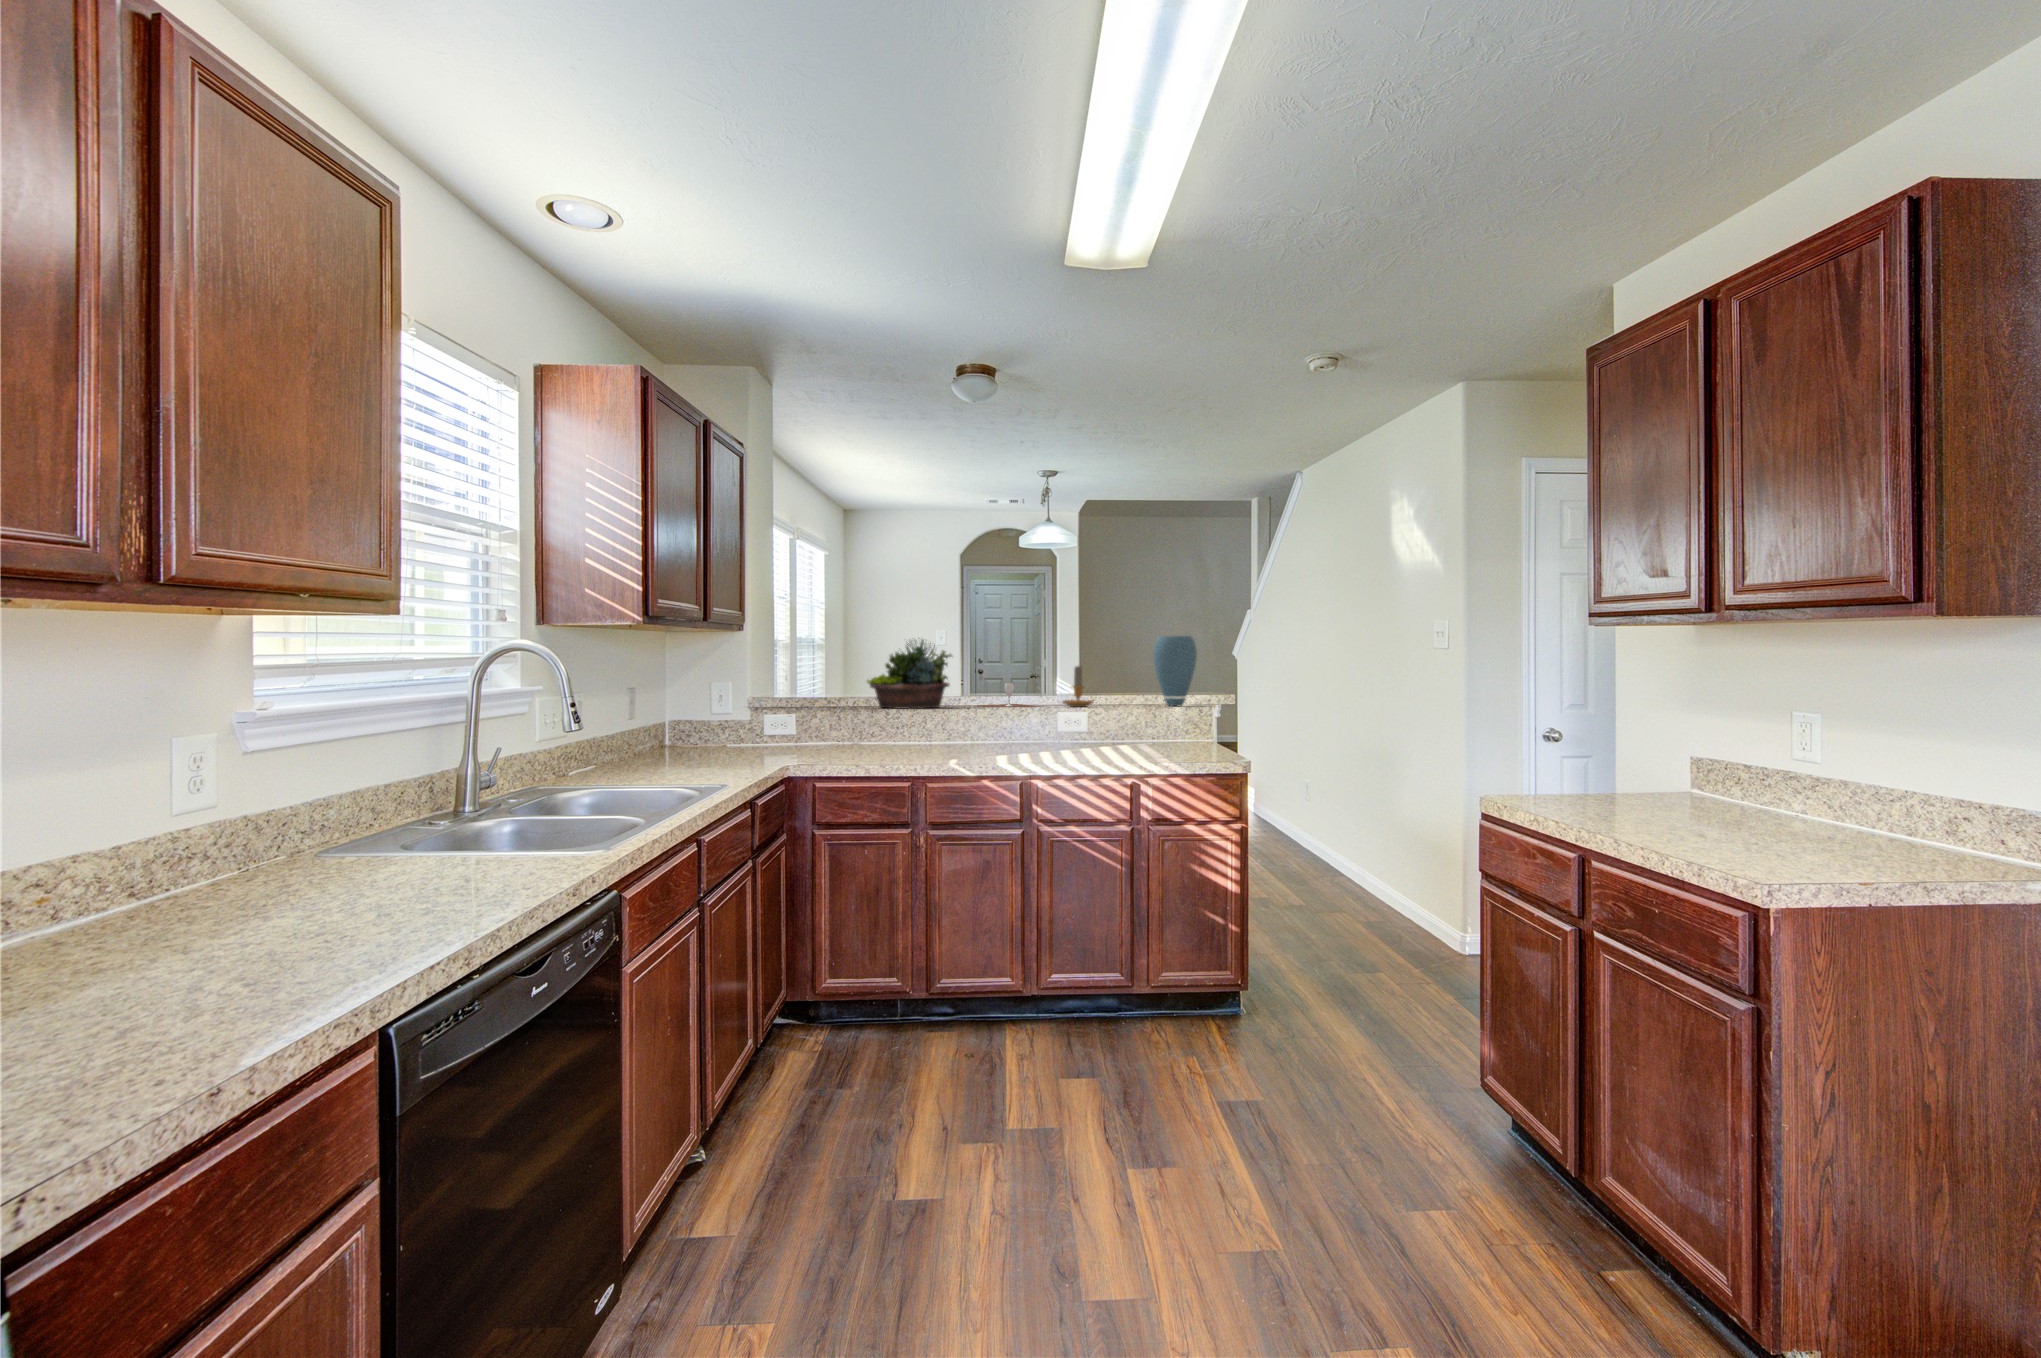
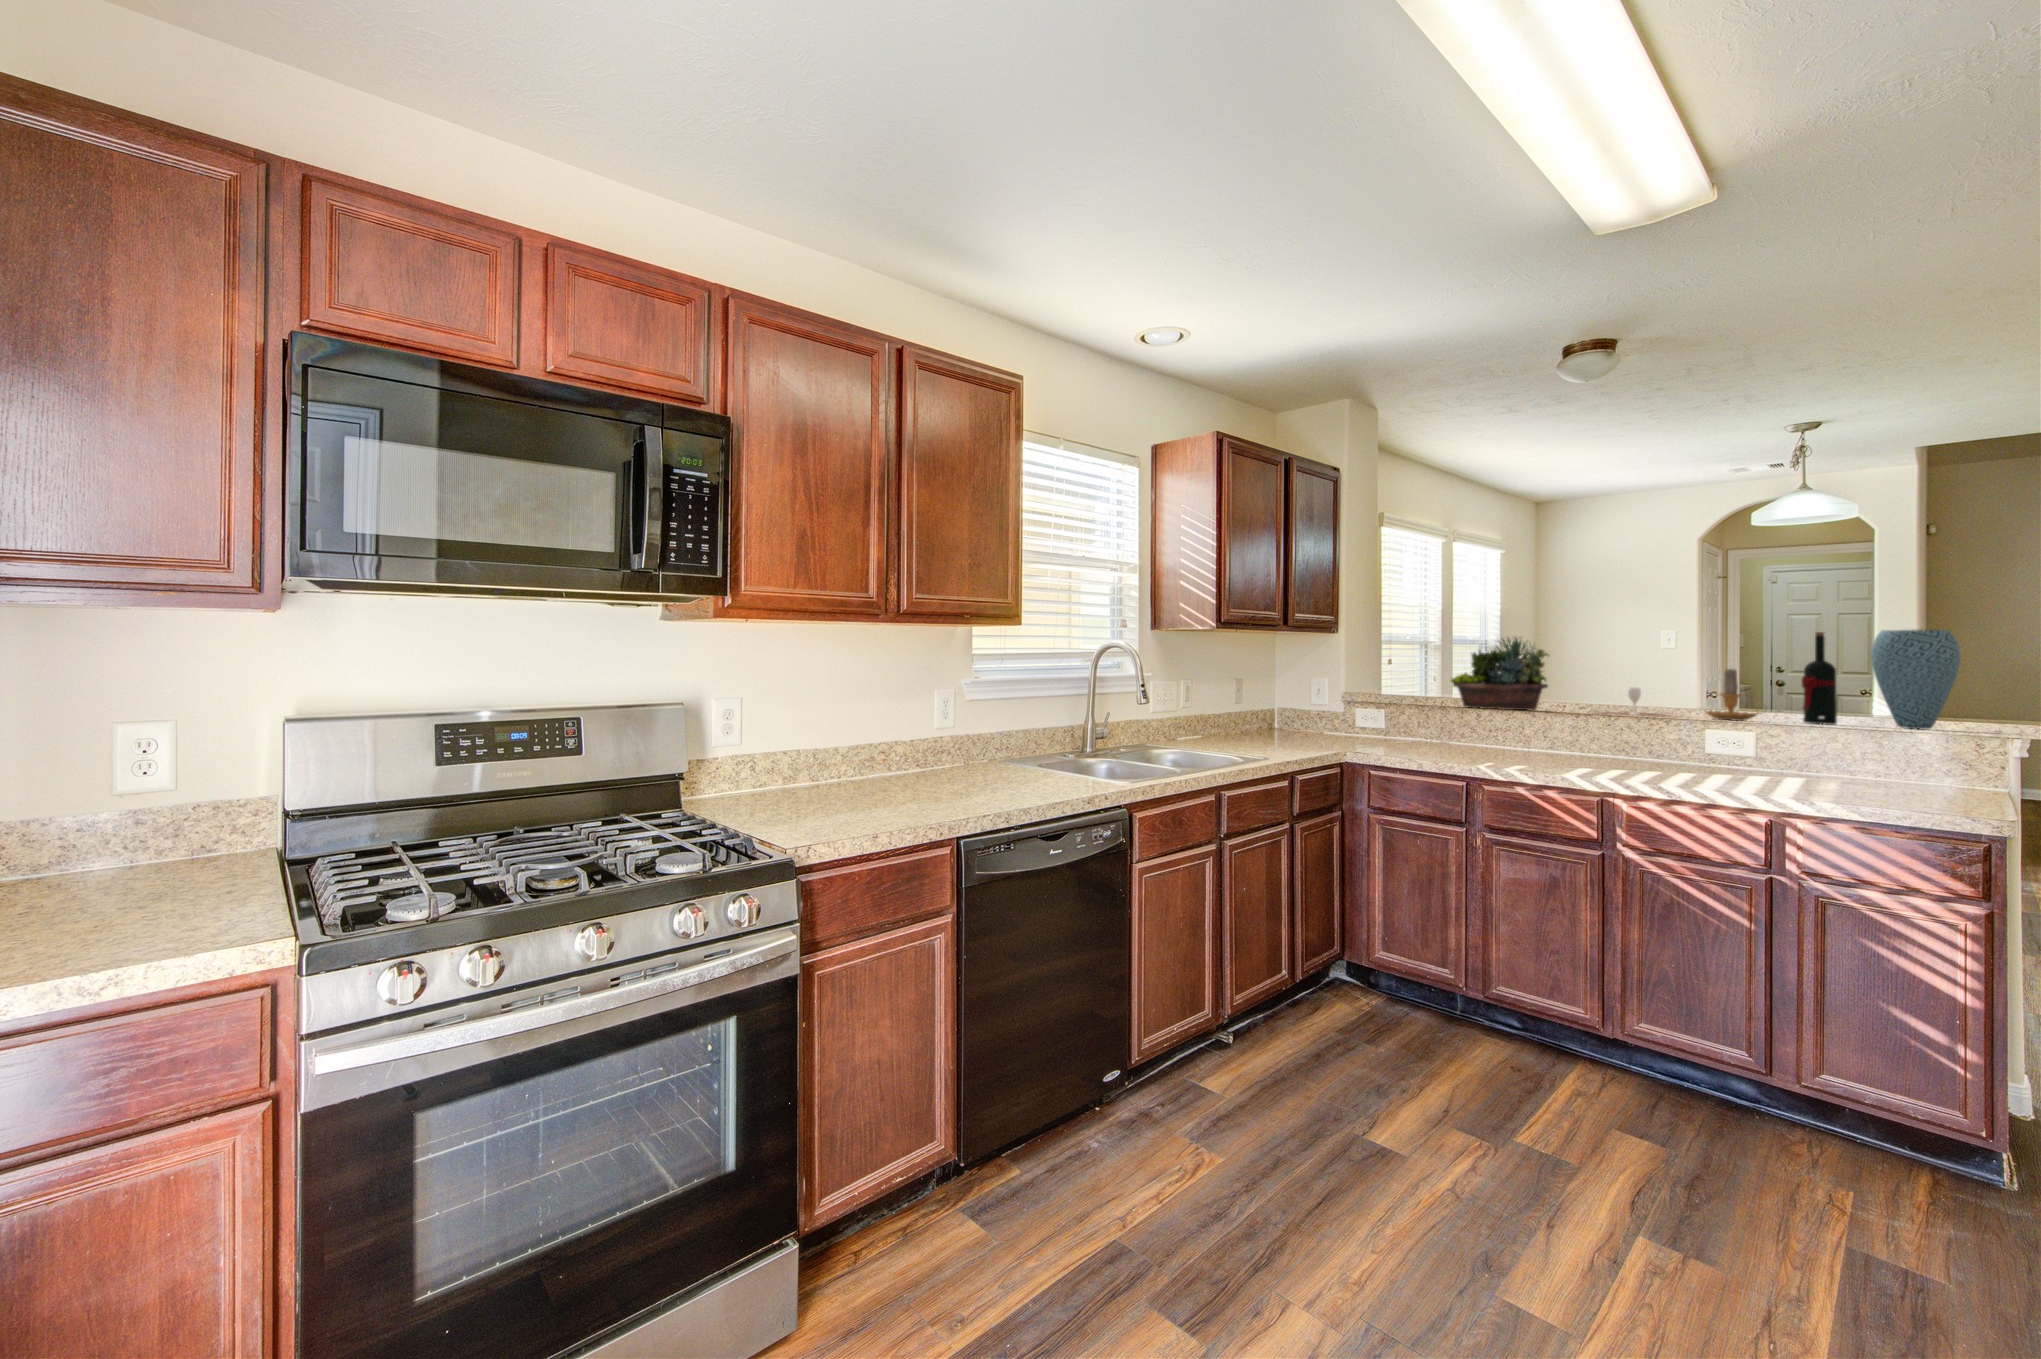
wine bottle: none [1114,637,1132,706] -> present [1802,632,1837,725]

